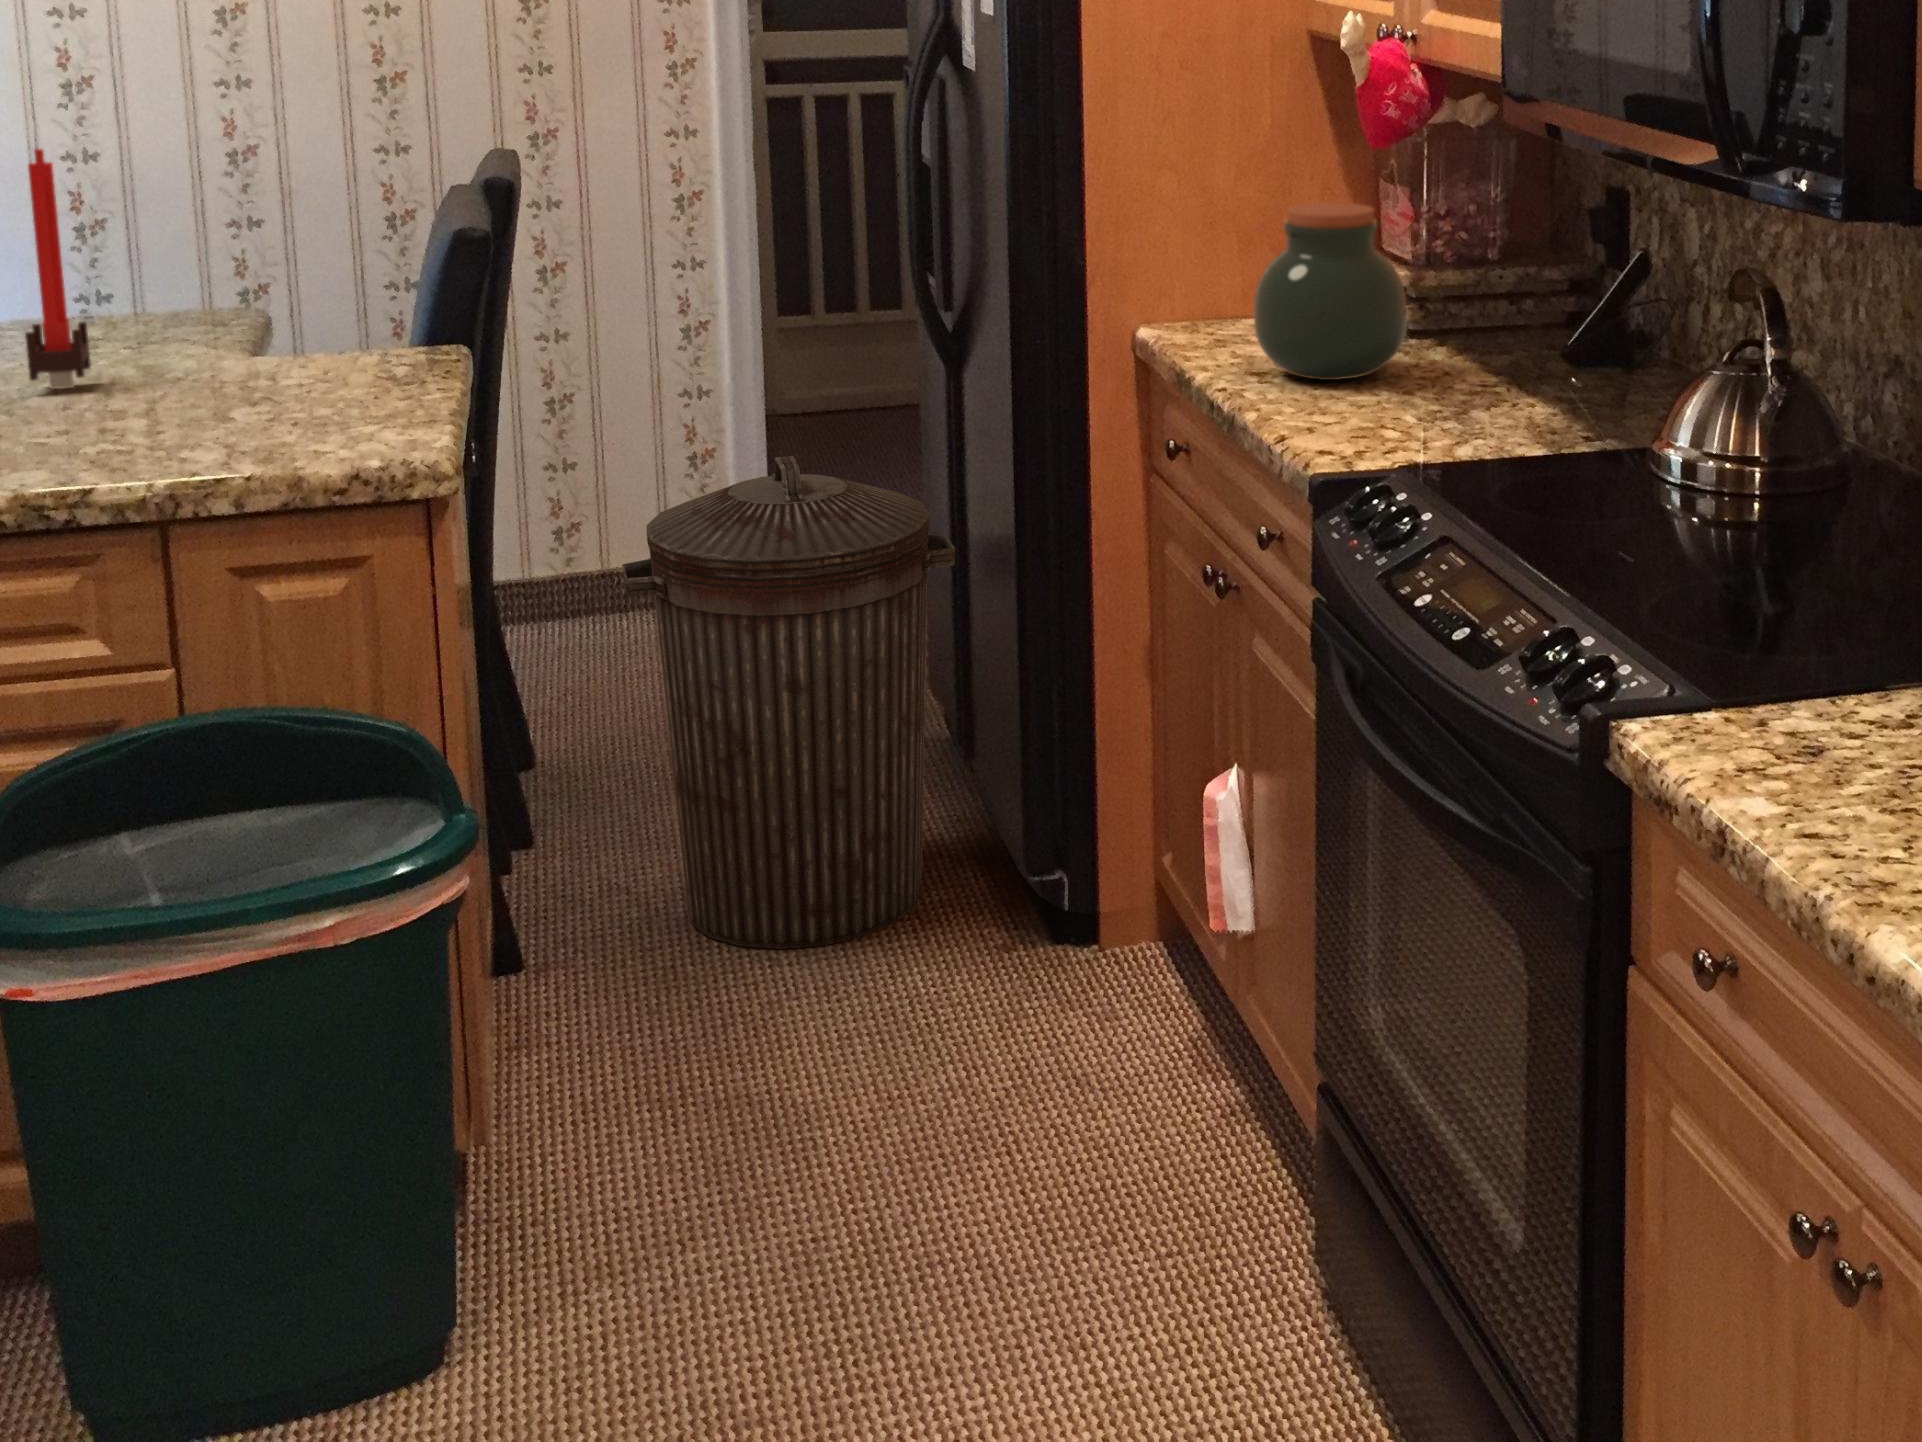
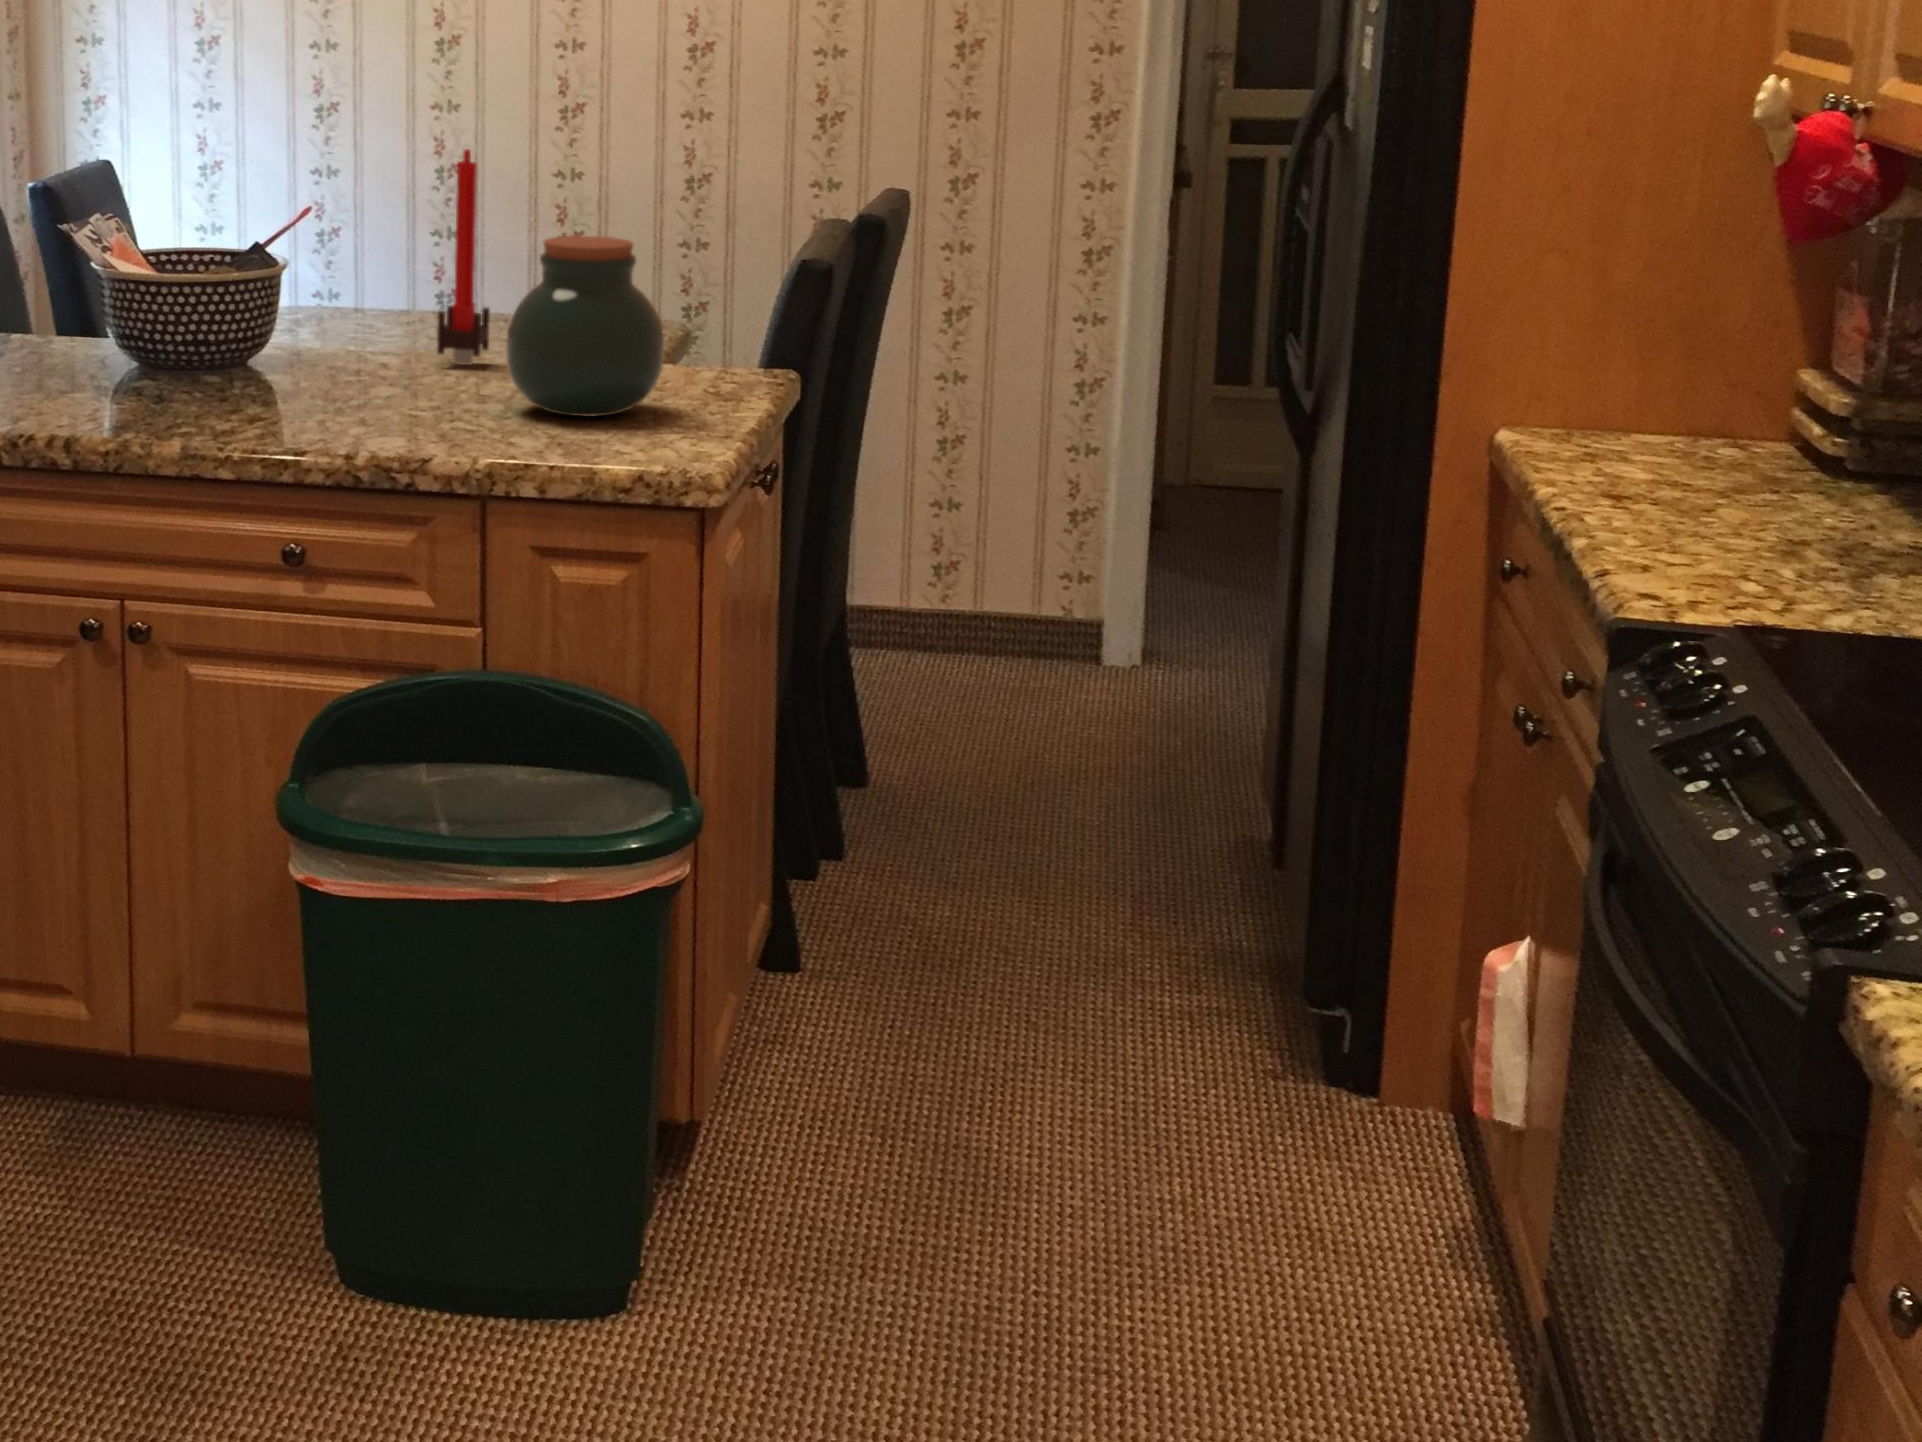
jar: present [1254,203,1407,380] -> present [507,236,664,417]
trash can: present [622,456,955,949] -> none [939,523,1282,1026]

